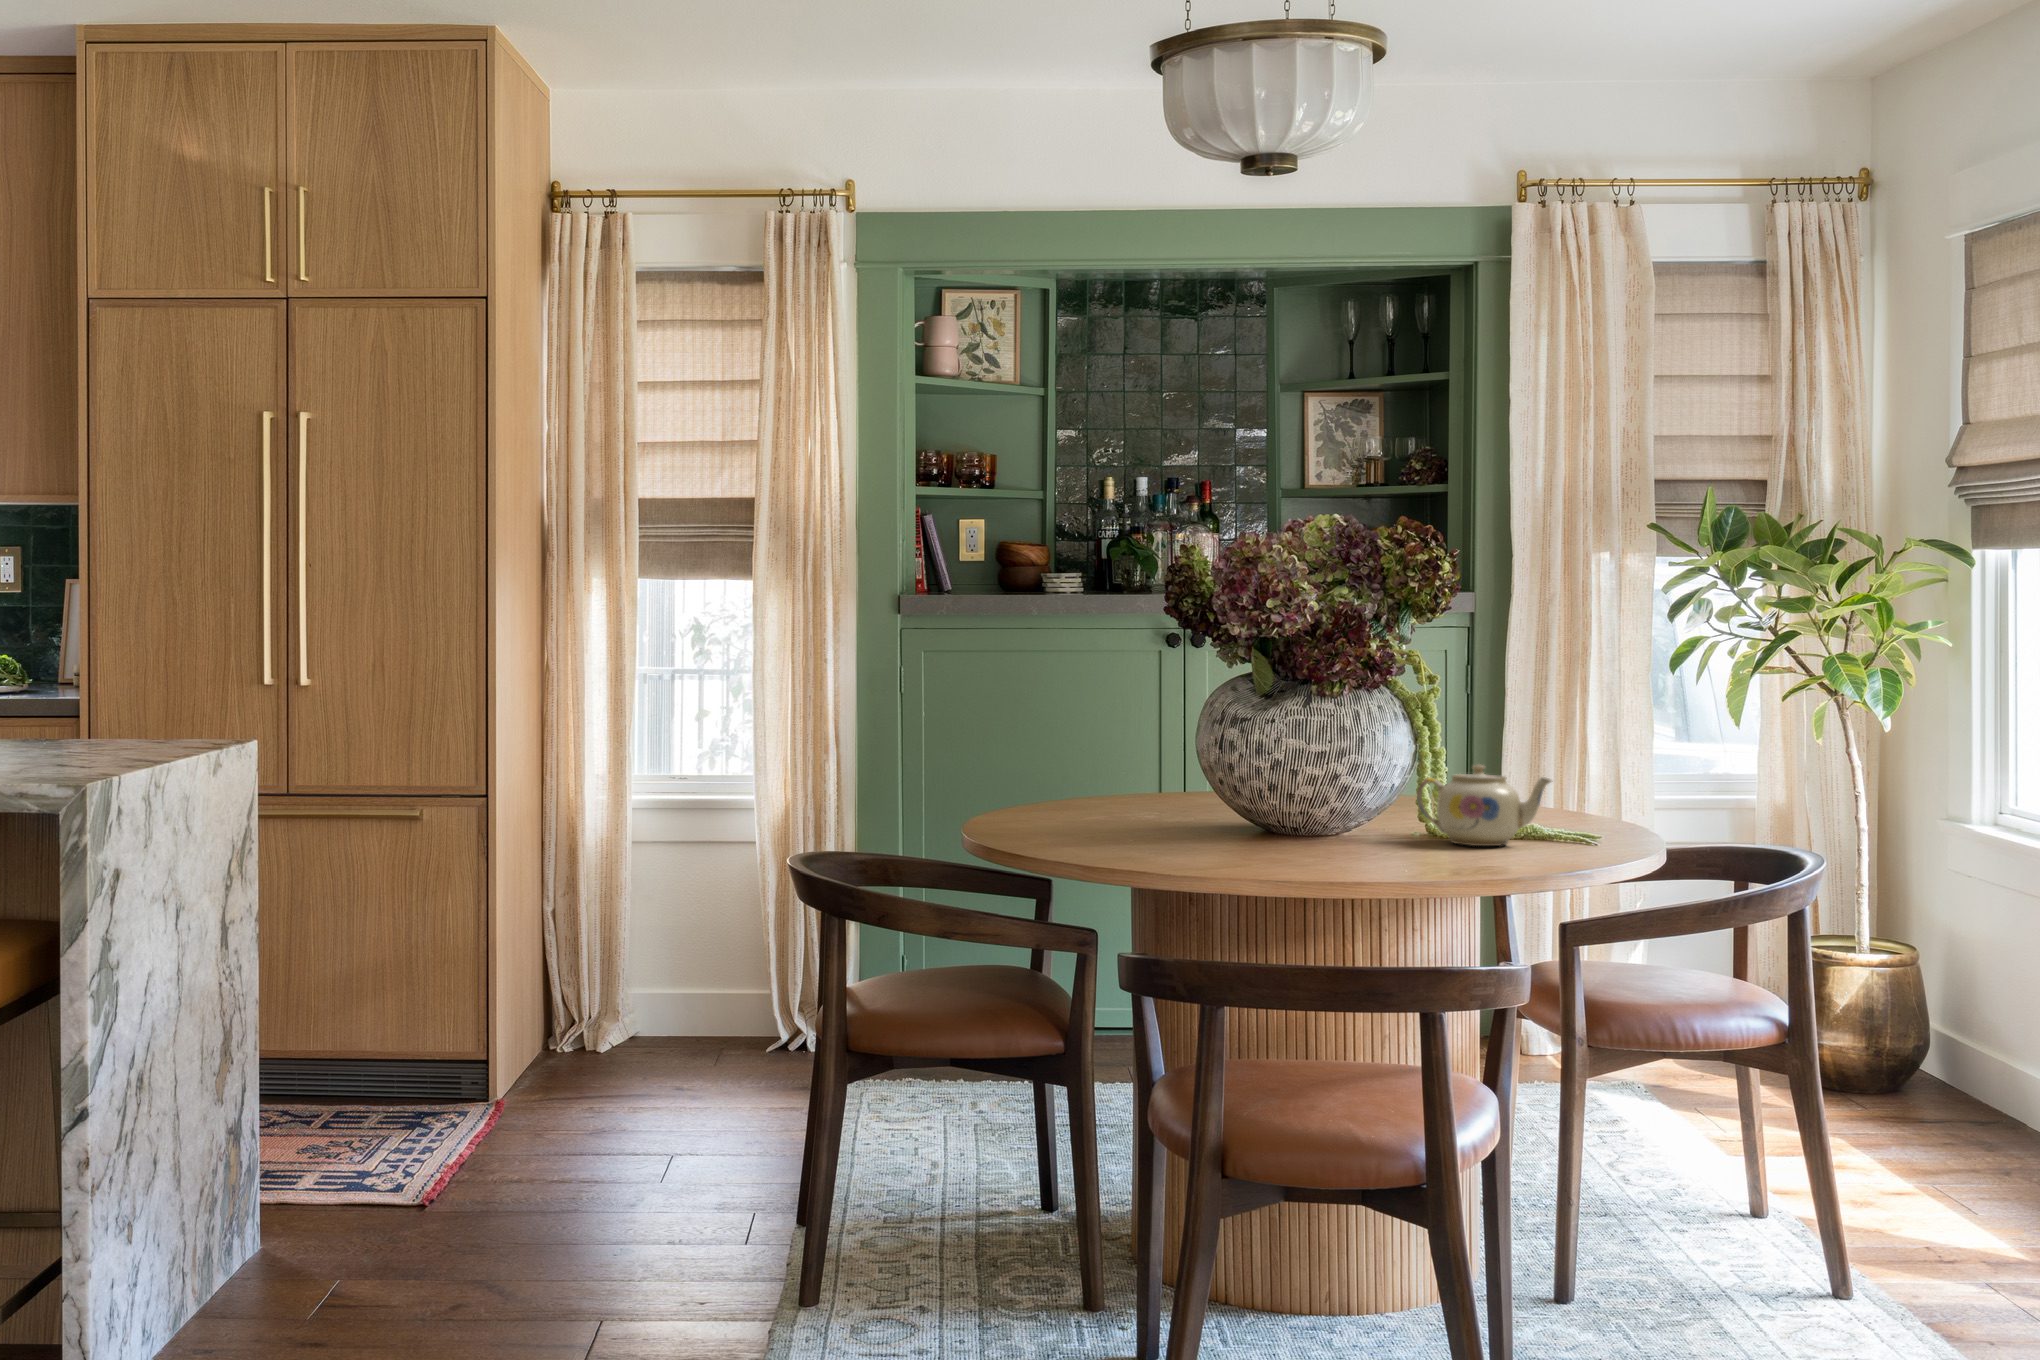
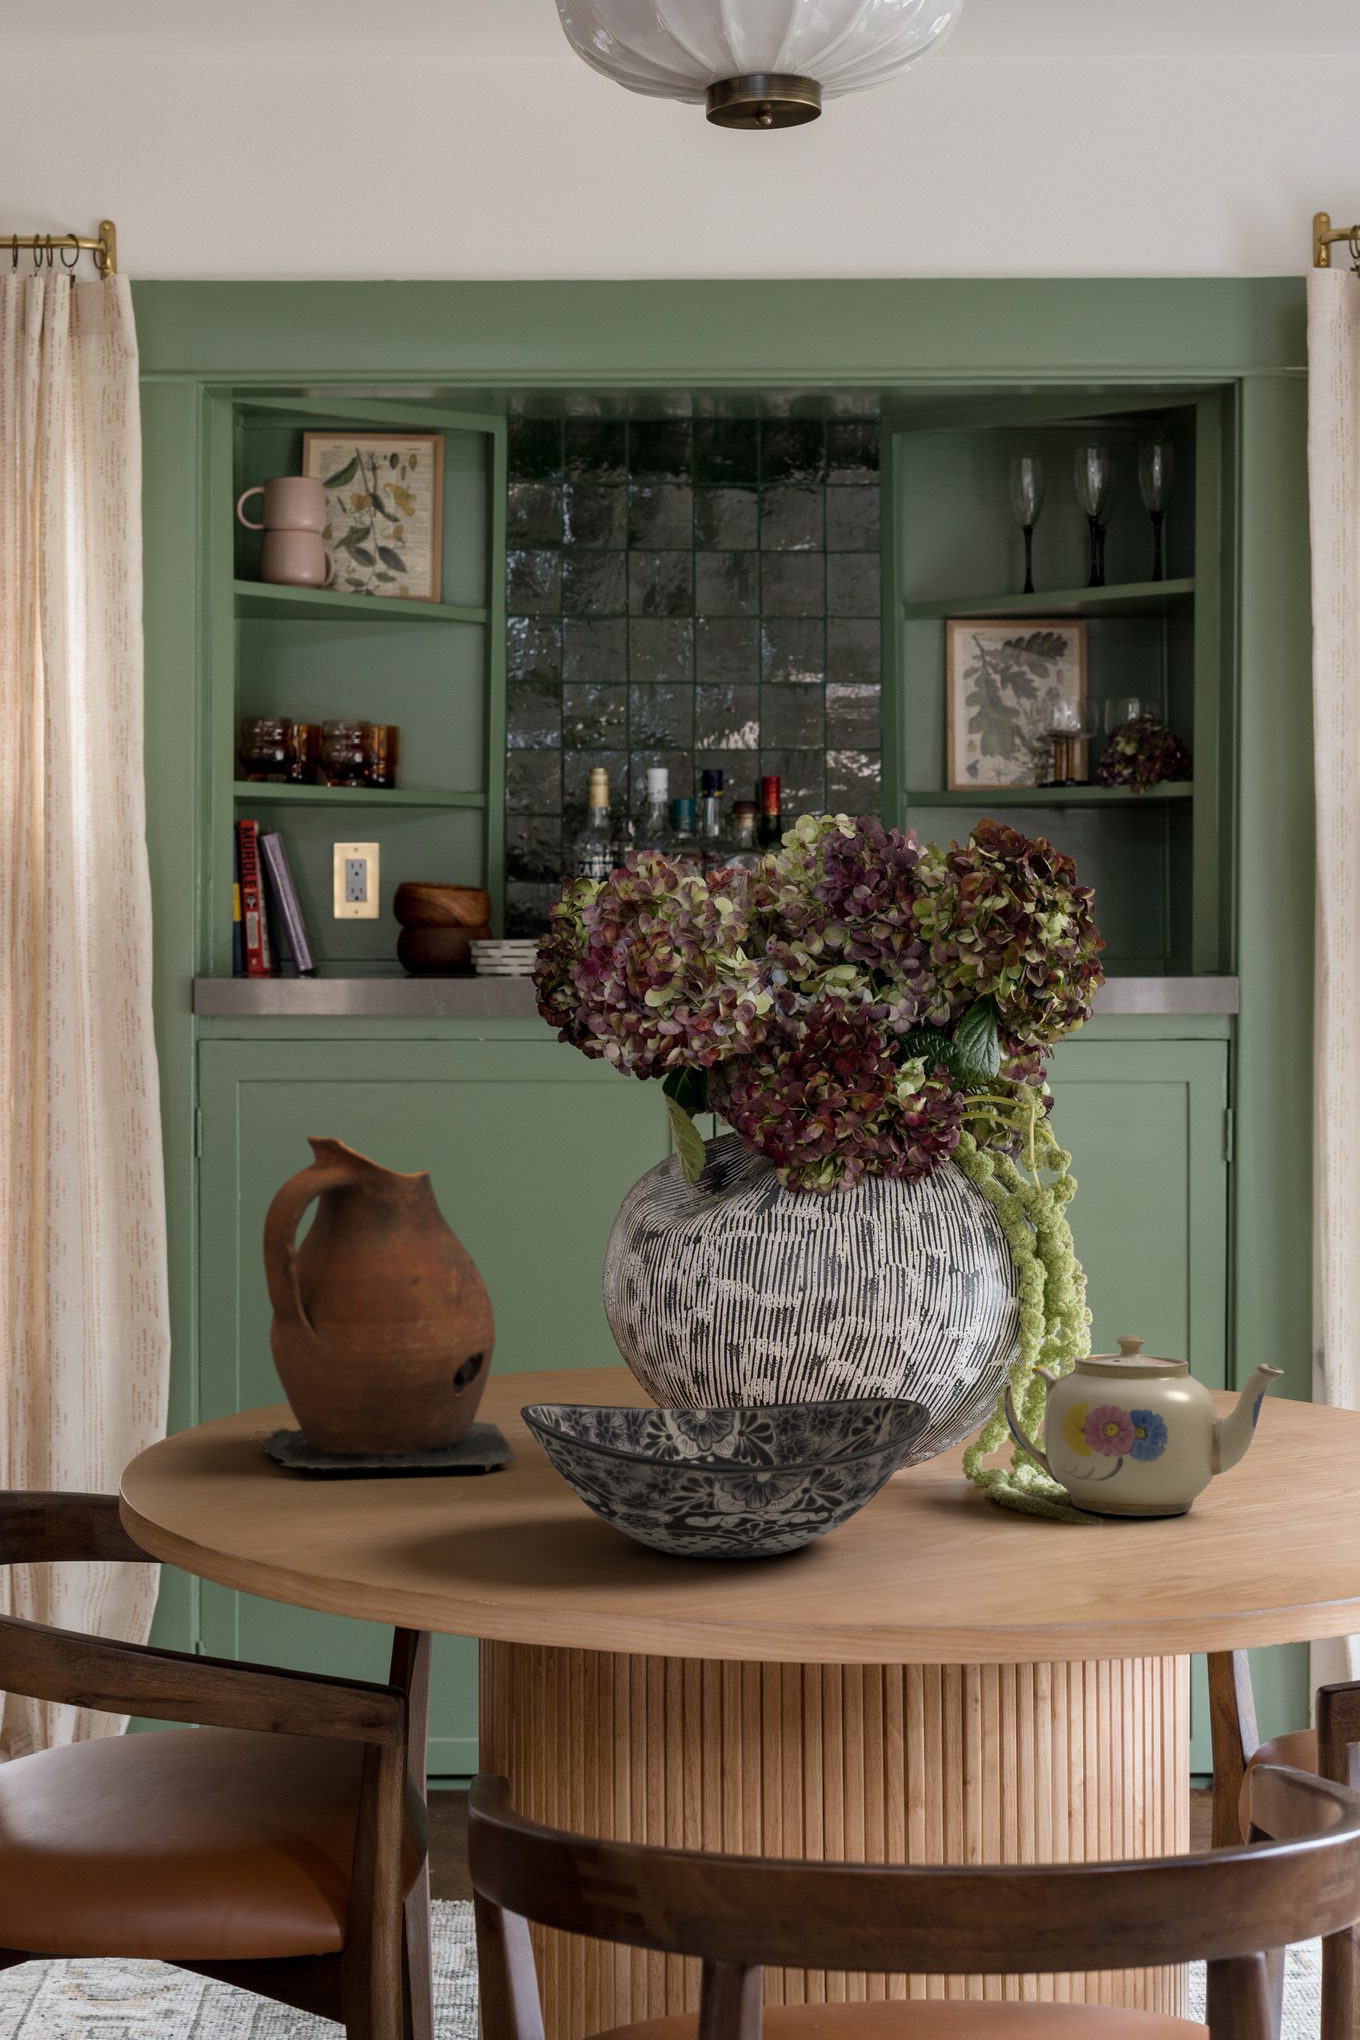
ceramic pitcher: none [1039,674,1176,832] -> present [257,1136,517,1471]
bowl: none [1207,792,1396,860] -> present [520,1397,931,1558]

